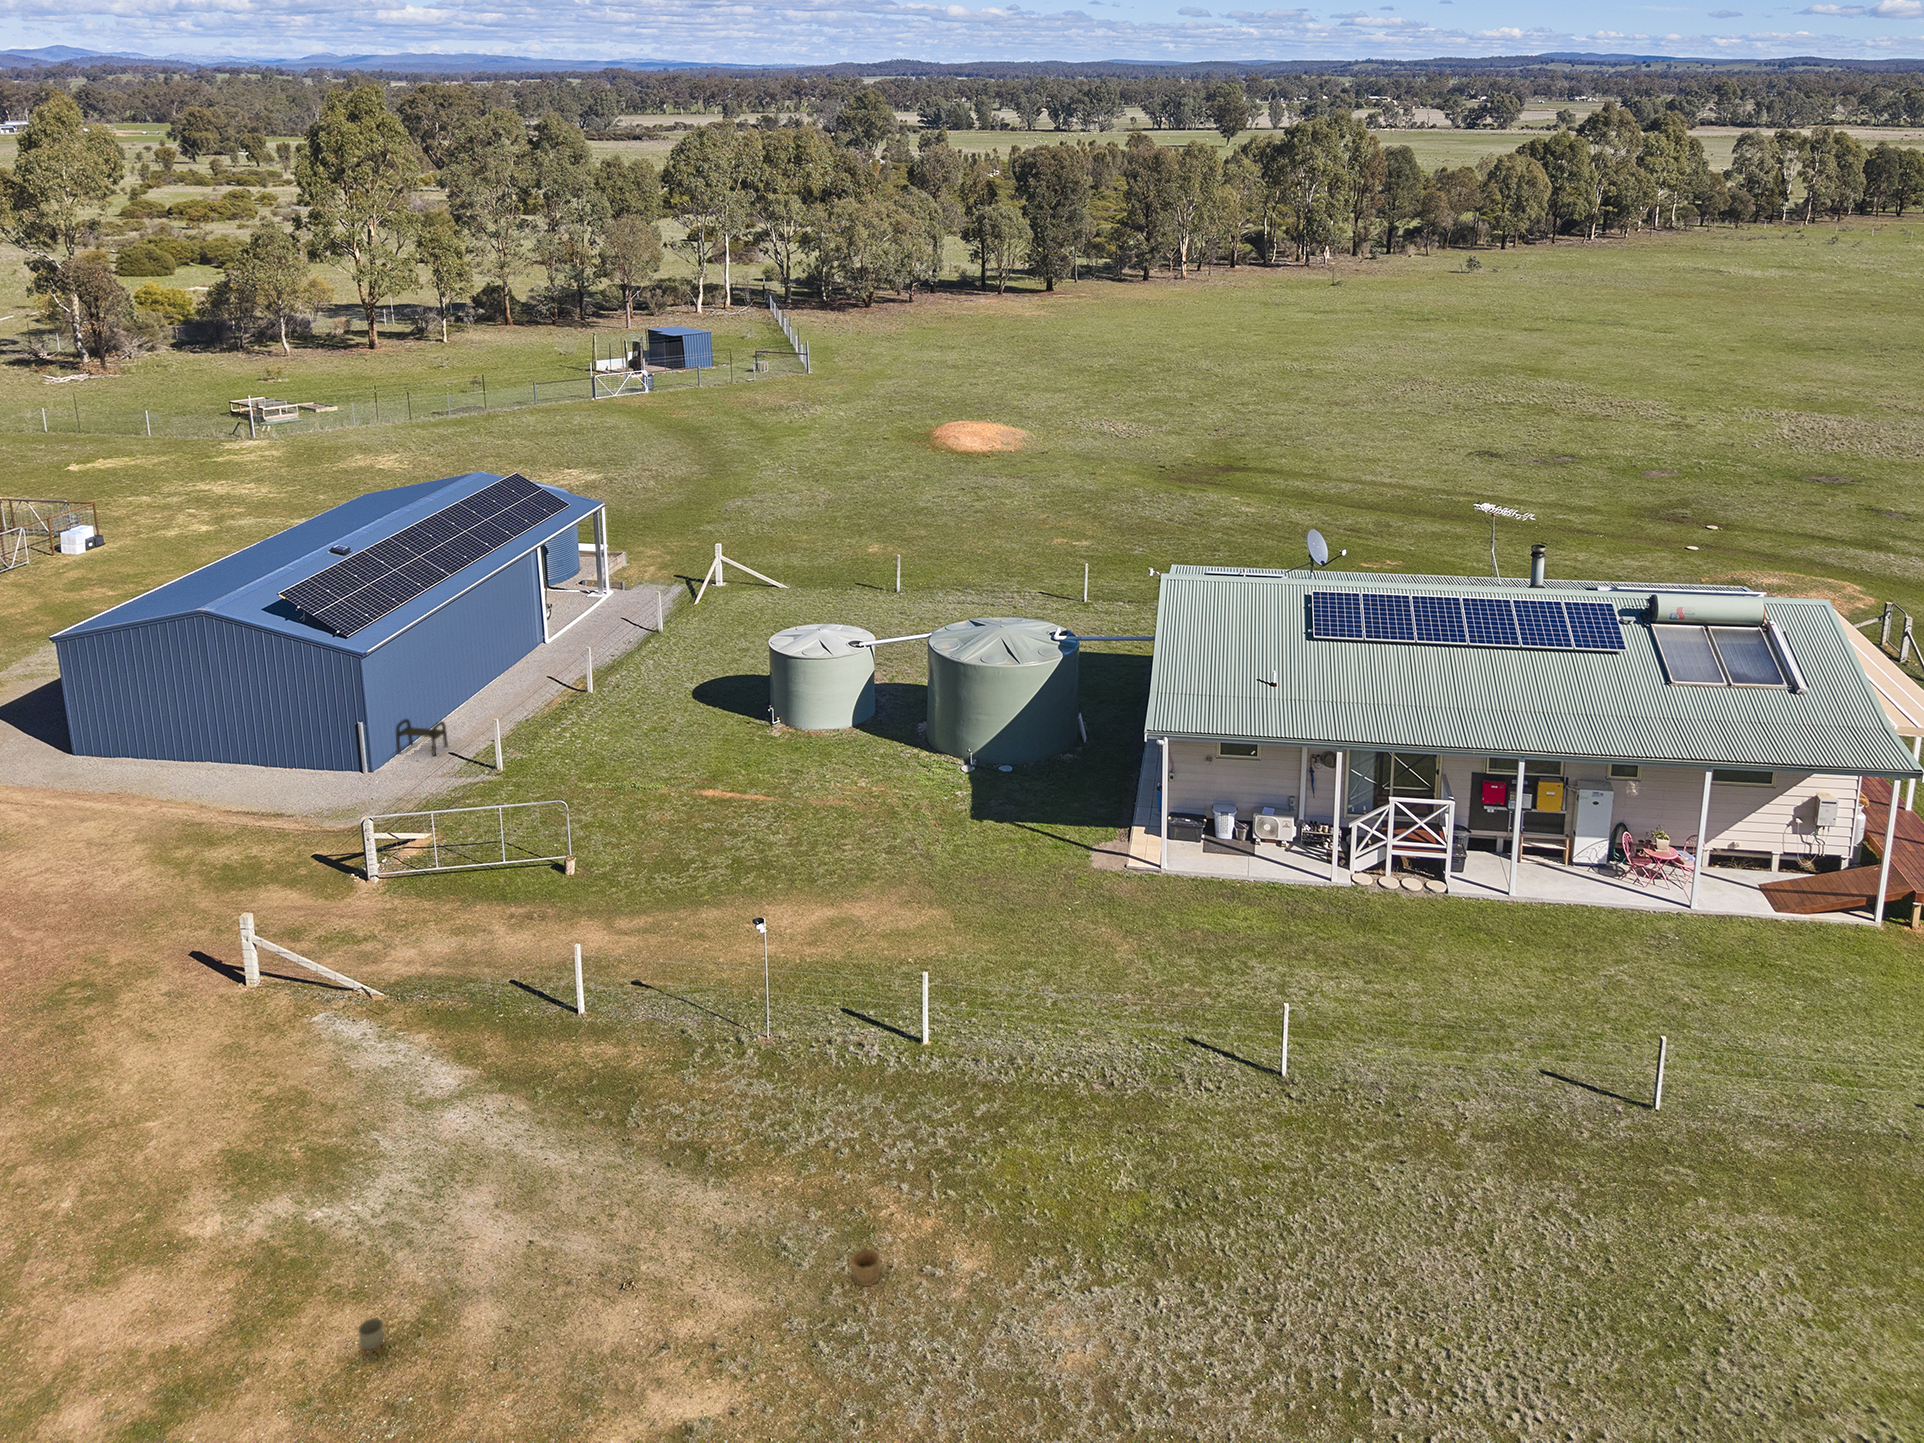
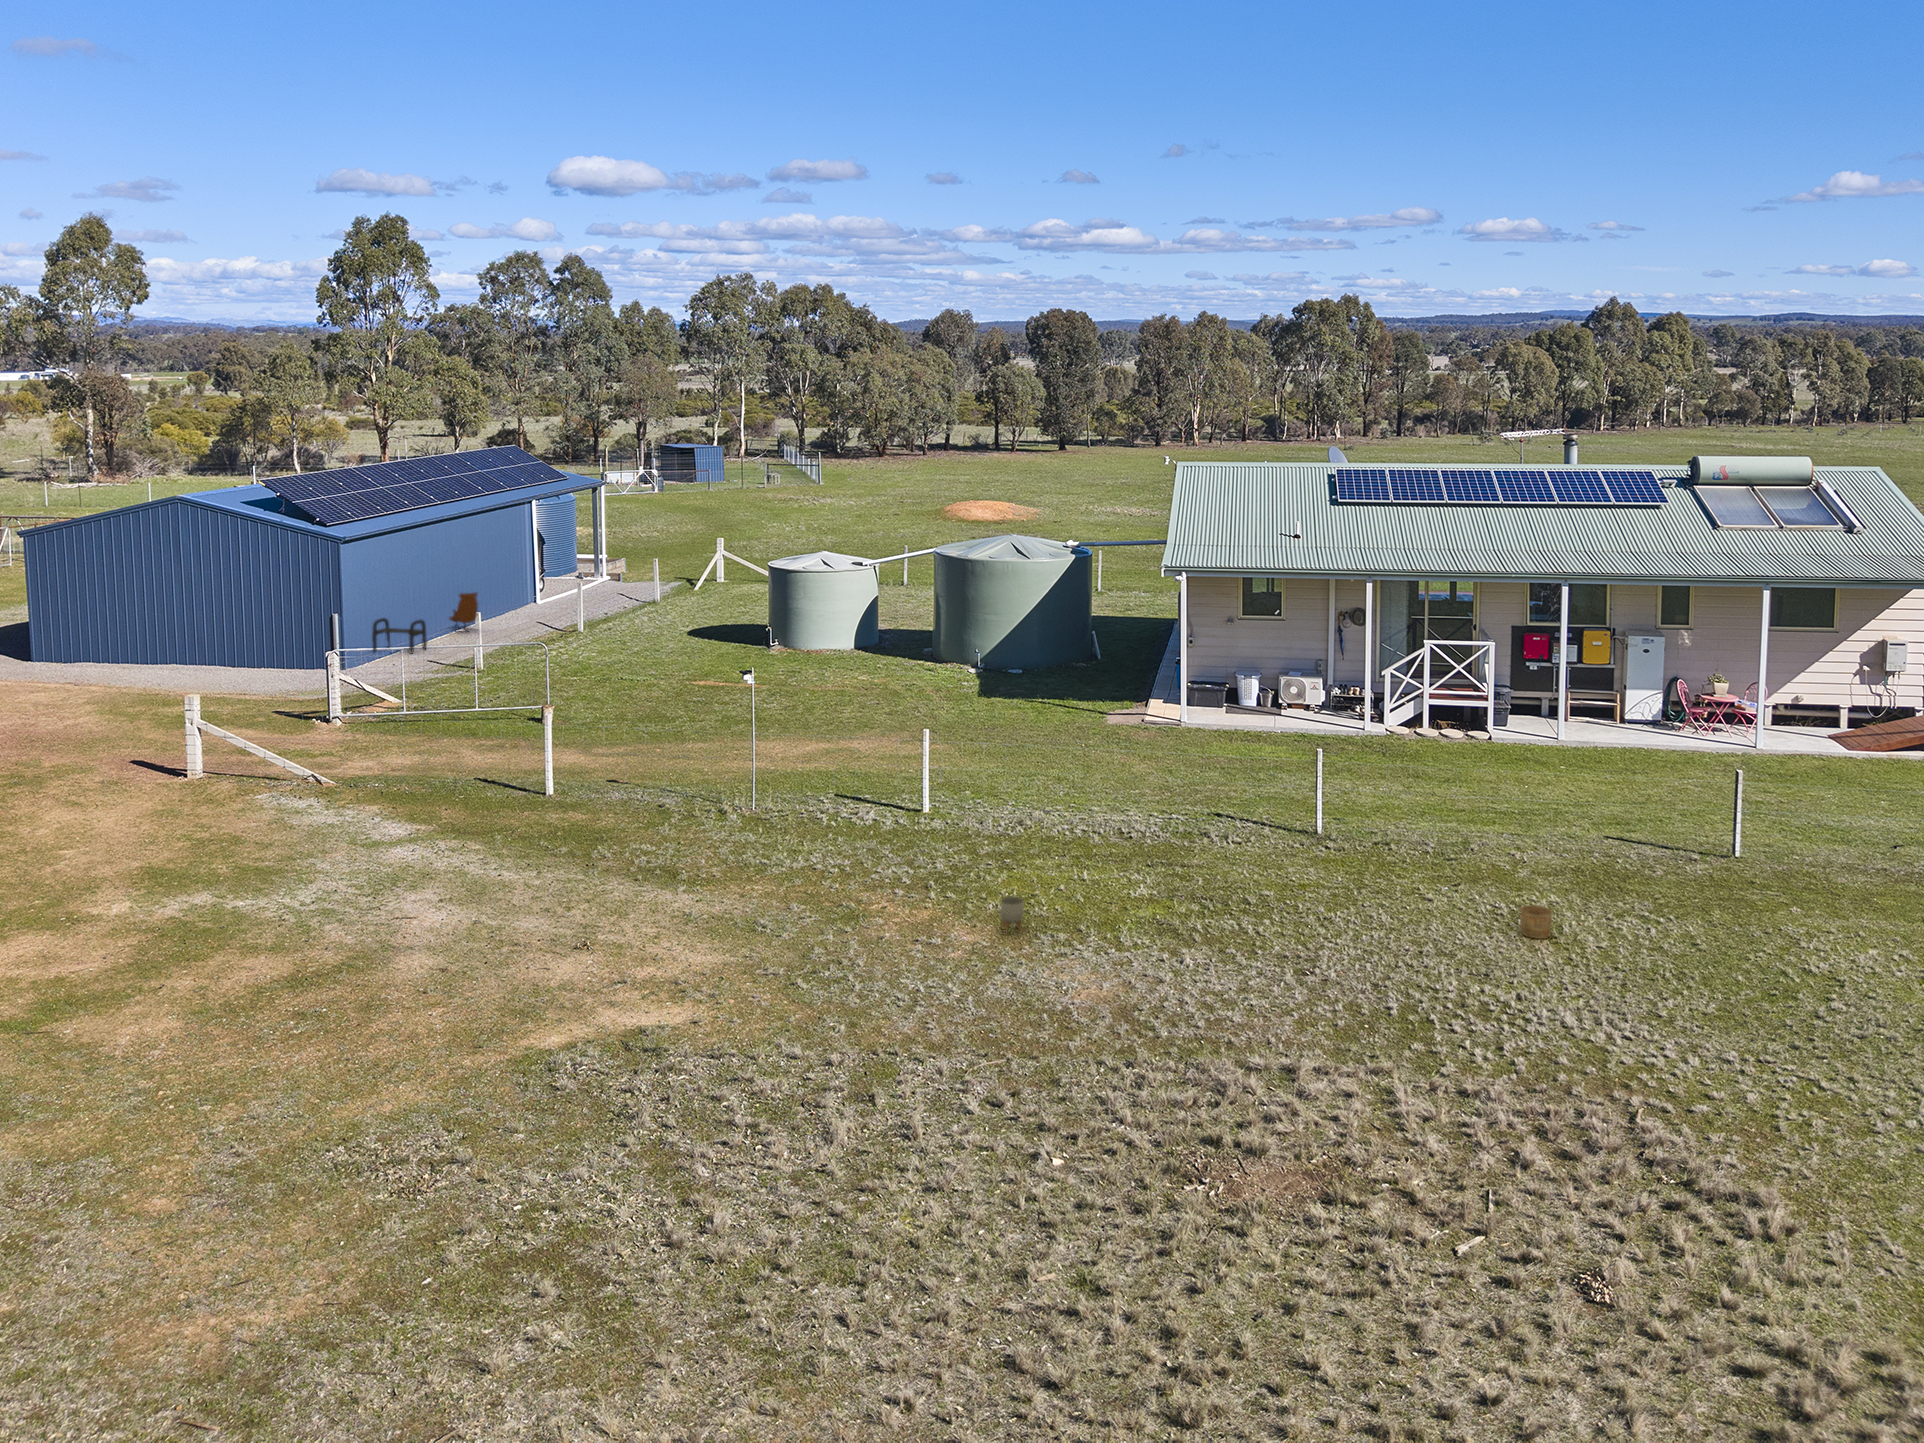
lounge chair: none [463,676,493,715] -> present [449,593,478,631]
wooden bucket: present [852,1249,880,1286] -> present [1520,905,1552,939]
planter: present [359,1318,384,1359] -> present [1000,896,1024,934]

